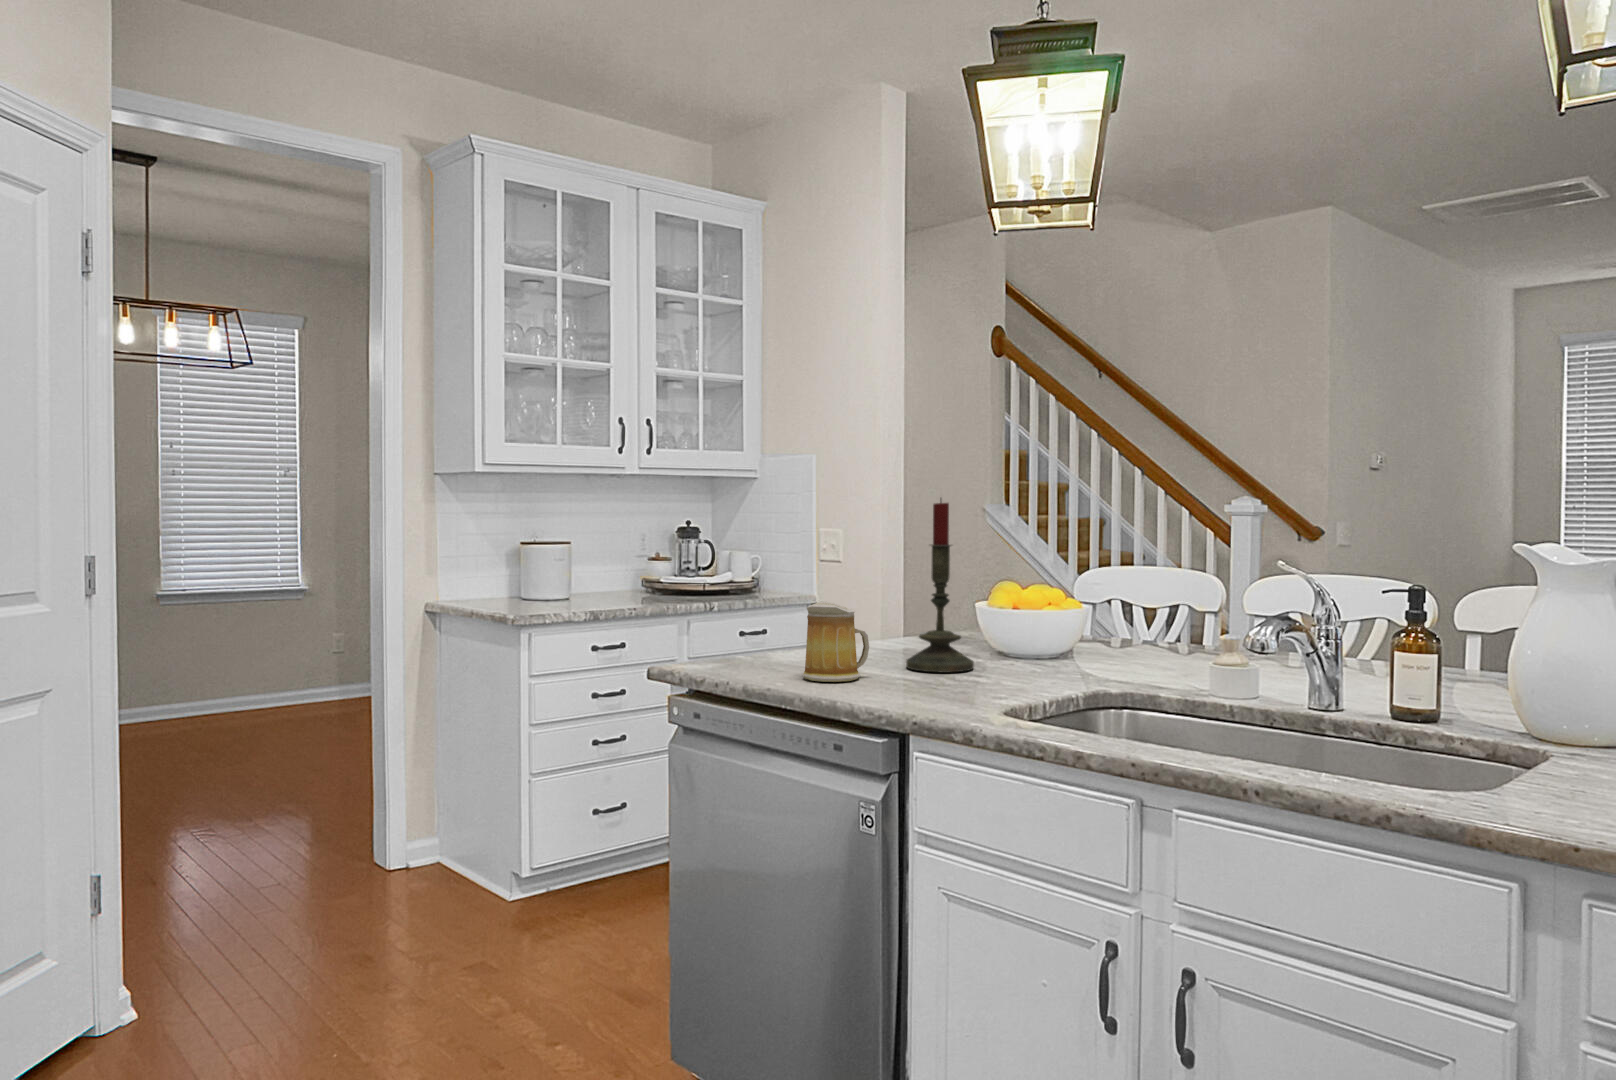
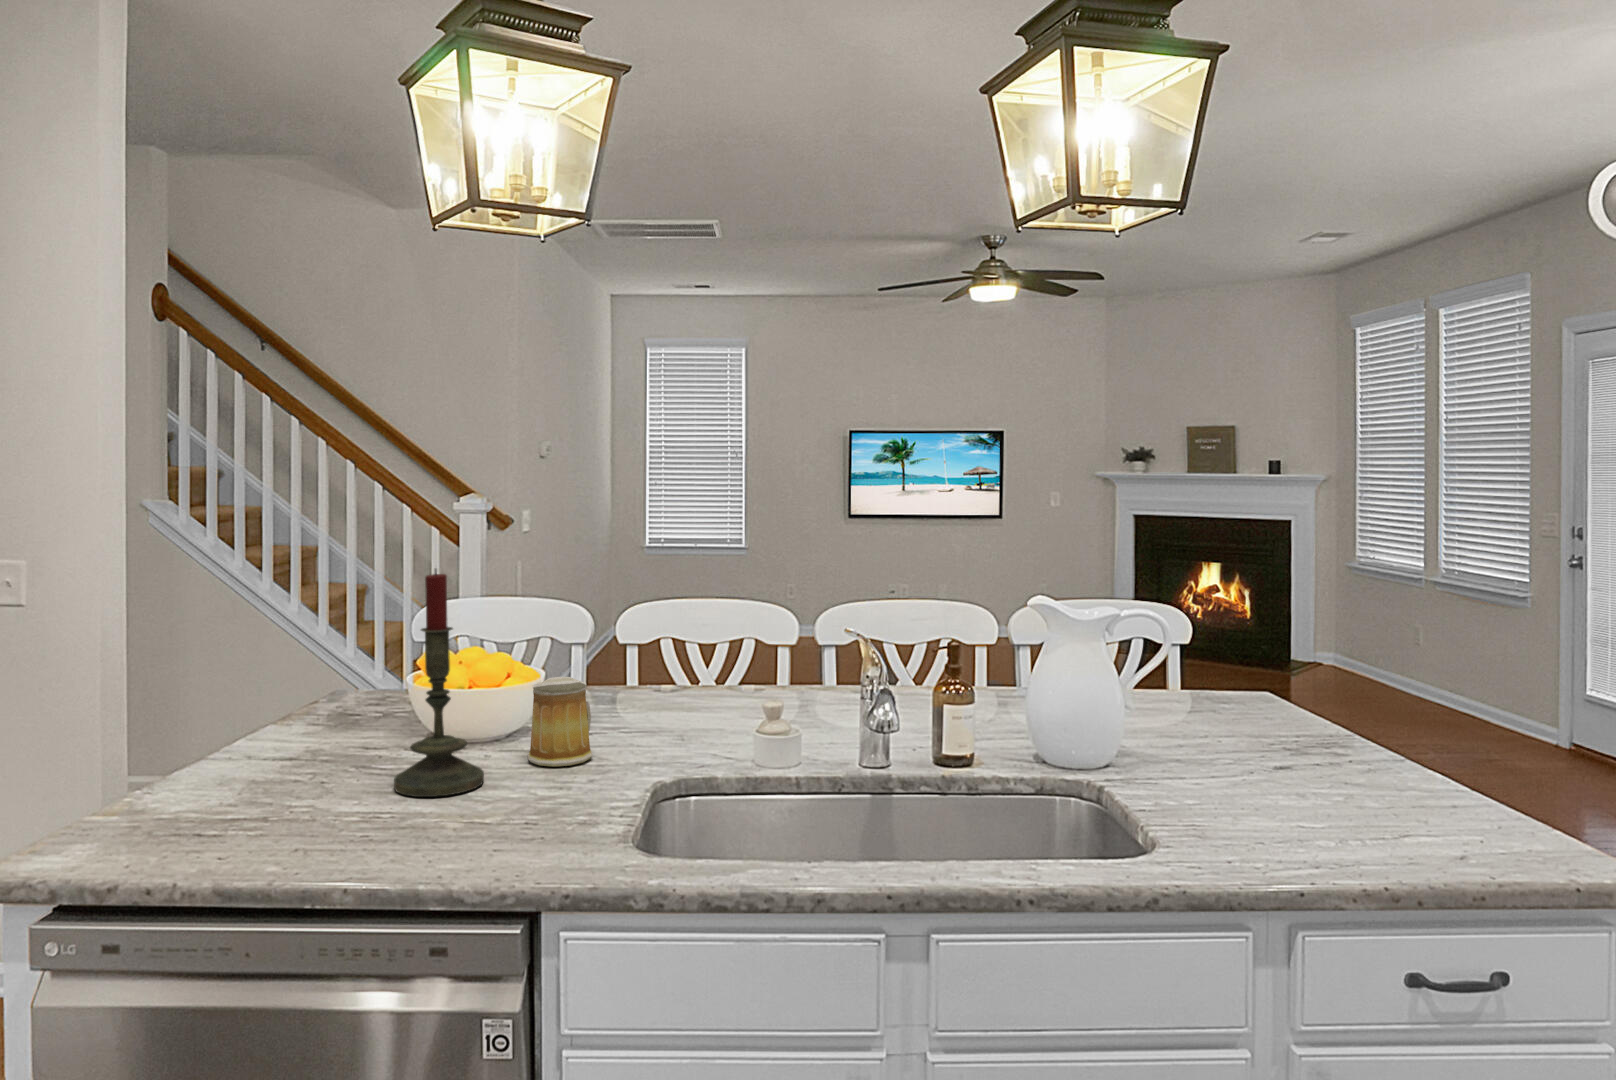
mug: present [803,602,869,682] -> present [528,677,593,767]

